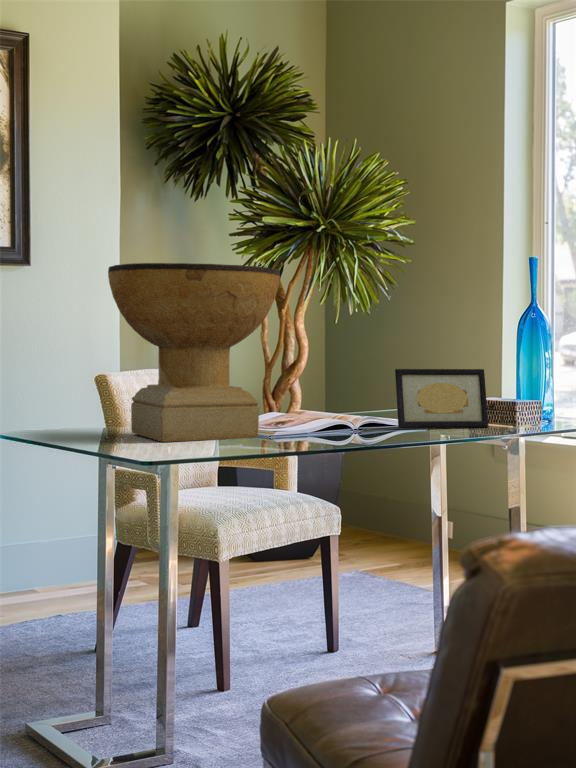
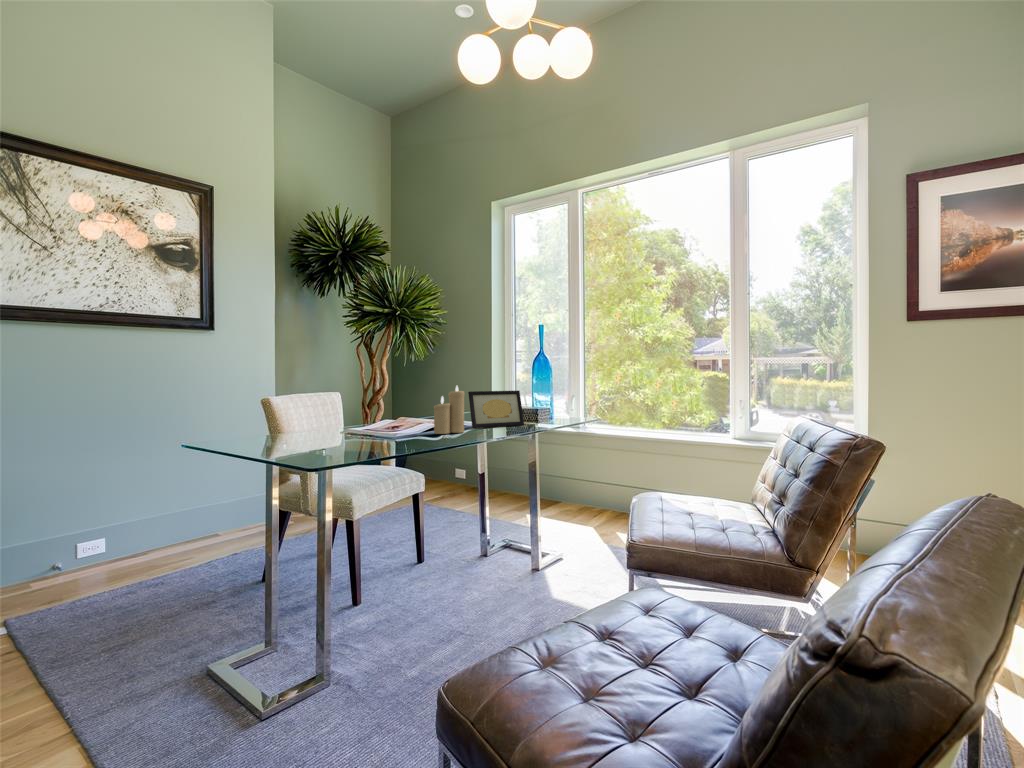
decorative bowl: present [108,263,280,442] -> none [271,318,398,448]
candle: none [332,359,382,433] -> present [434,386,464,434]

